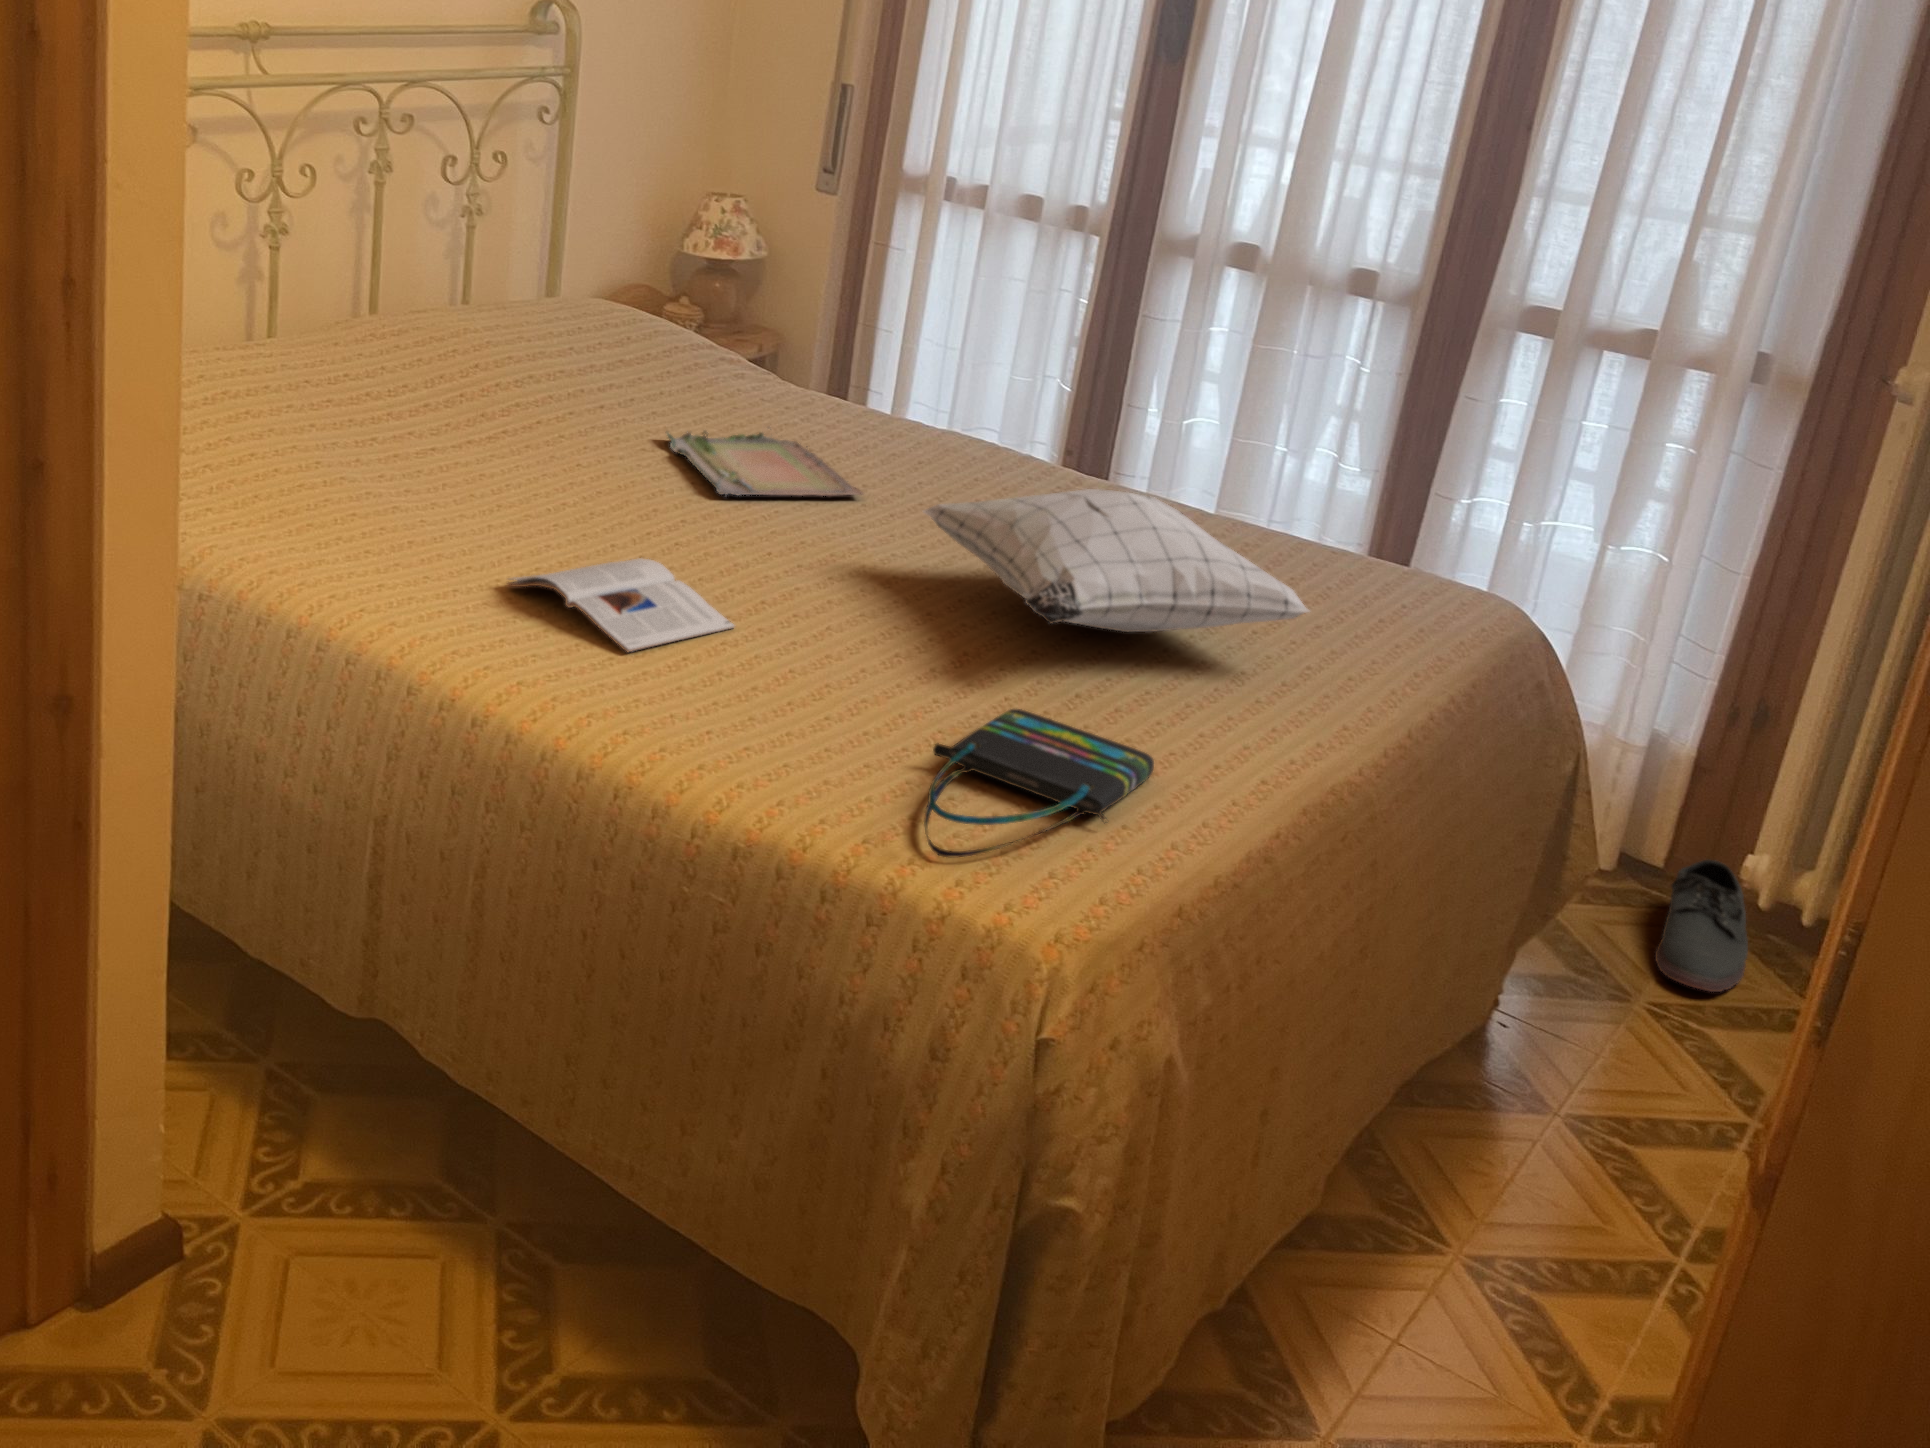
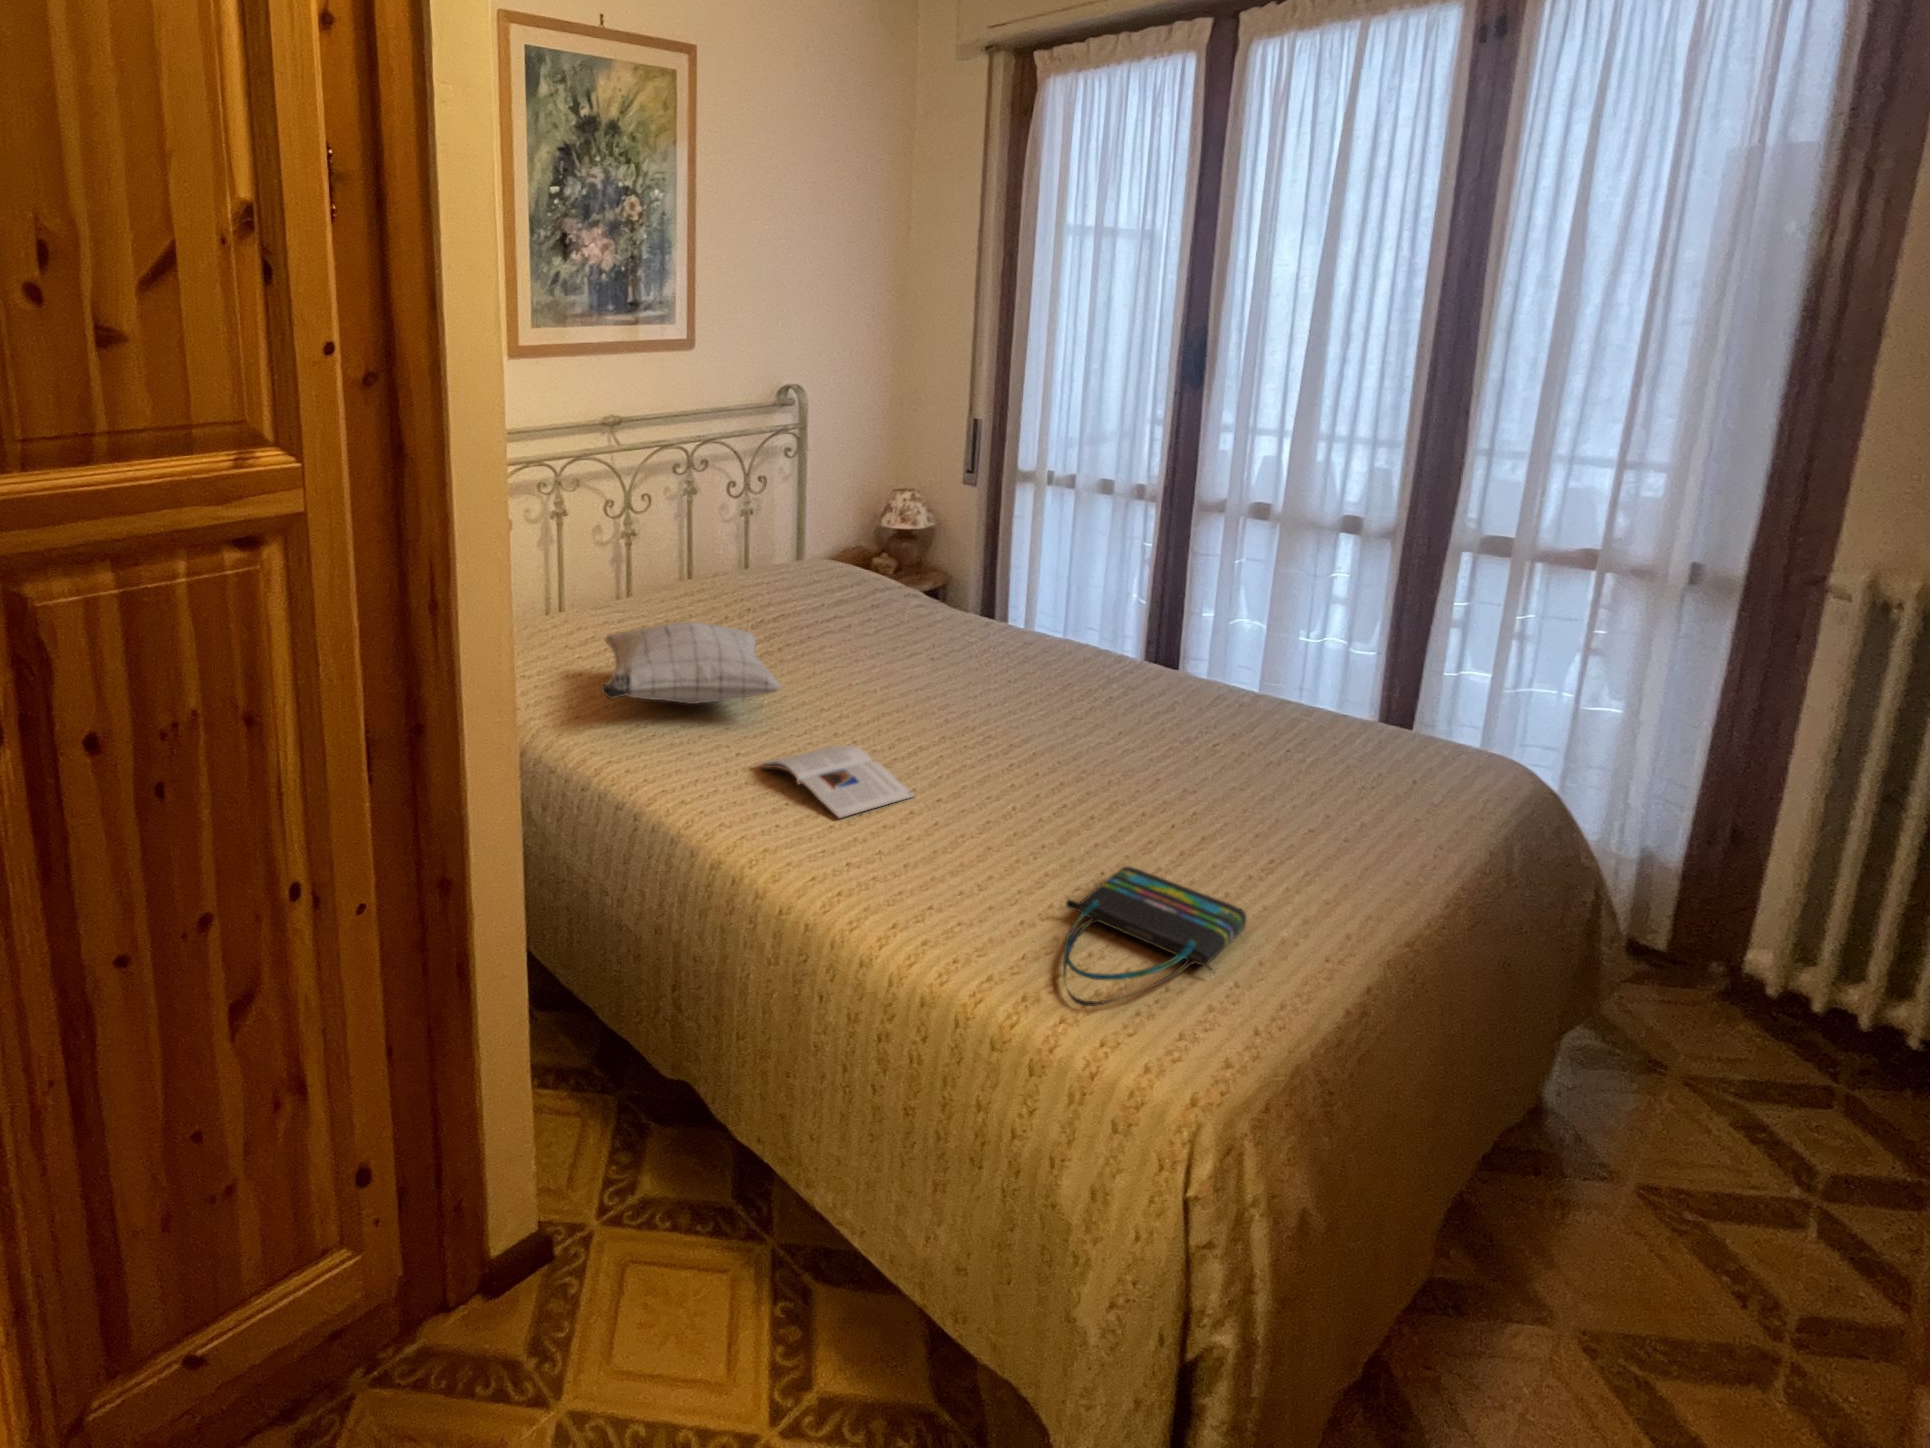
tray: present [667,431,863,496] -> none [869,639,1005,694]
pillow: present [924,489,1309,632] -> present [602,622,781,704]
shoe: present [1655,860,1748,992] -> none [1690,954,1780,1074]

